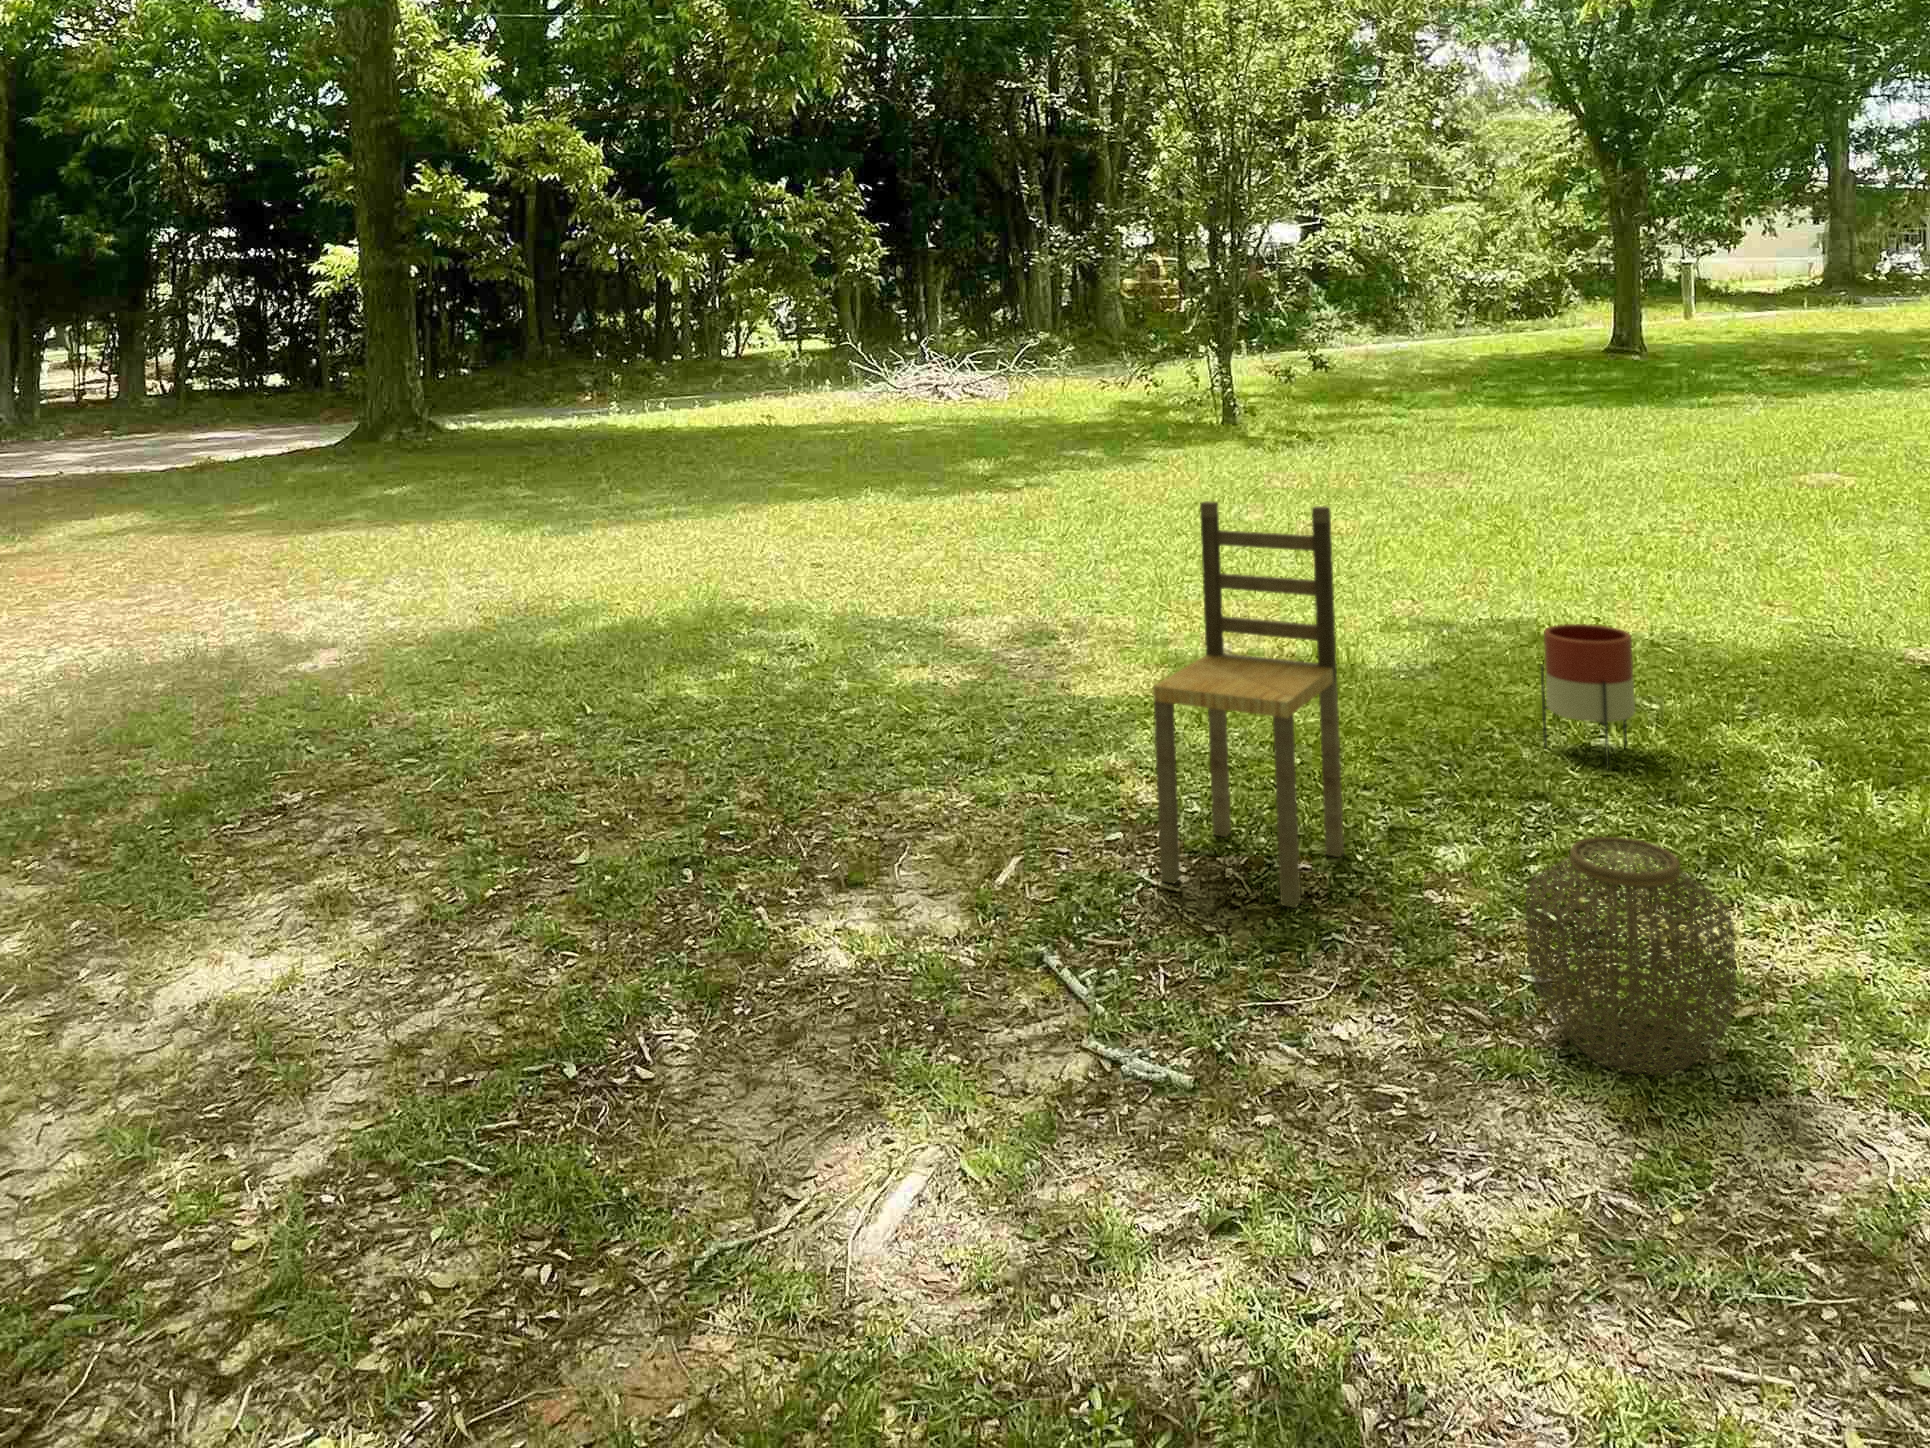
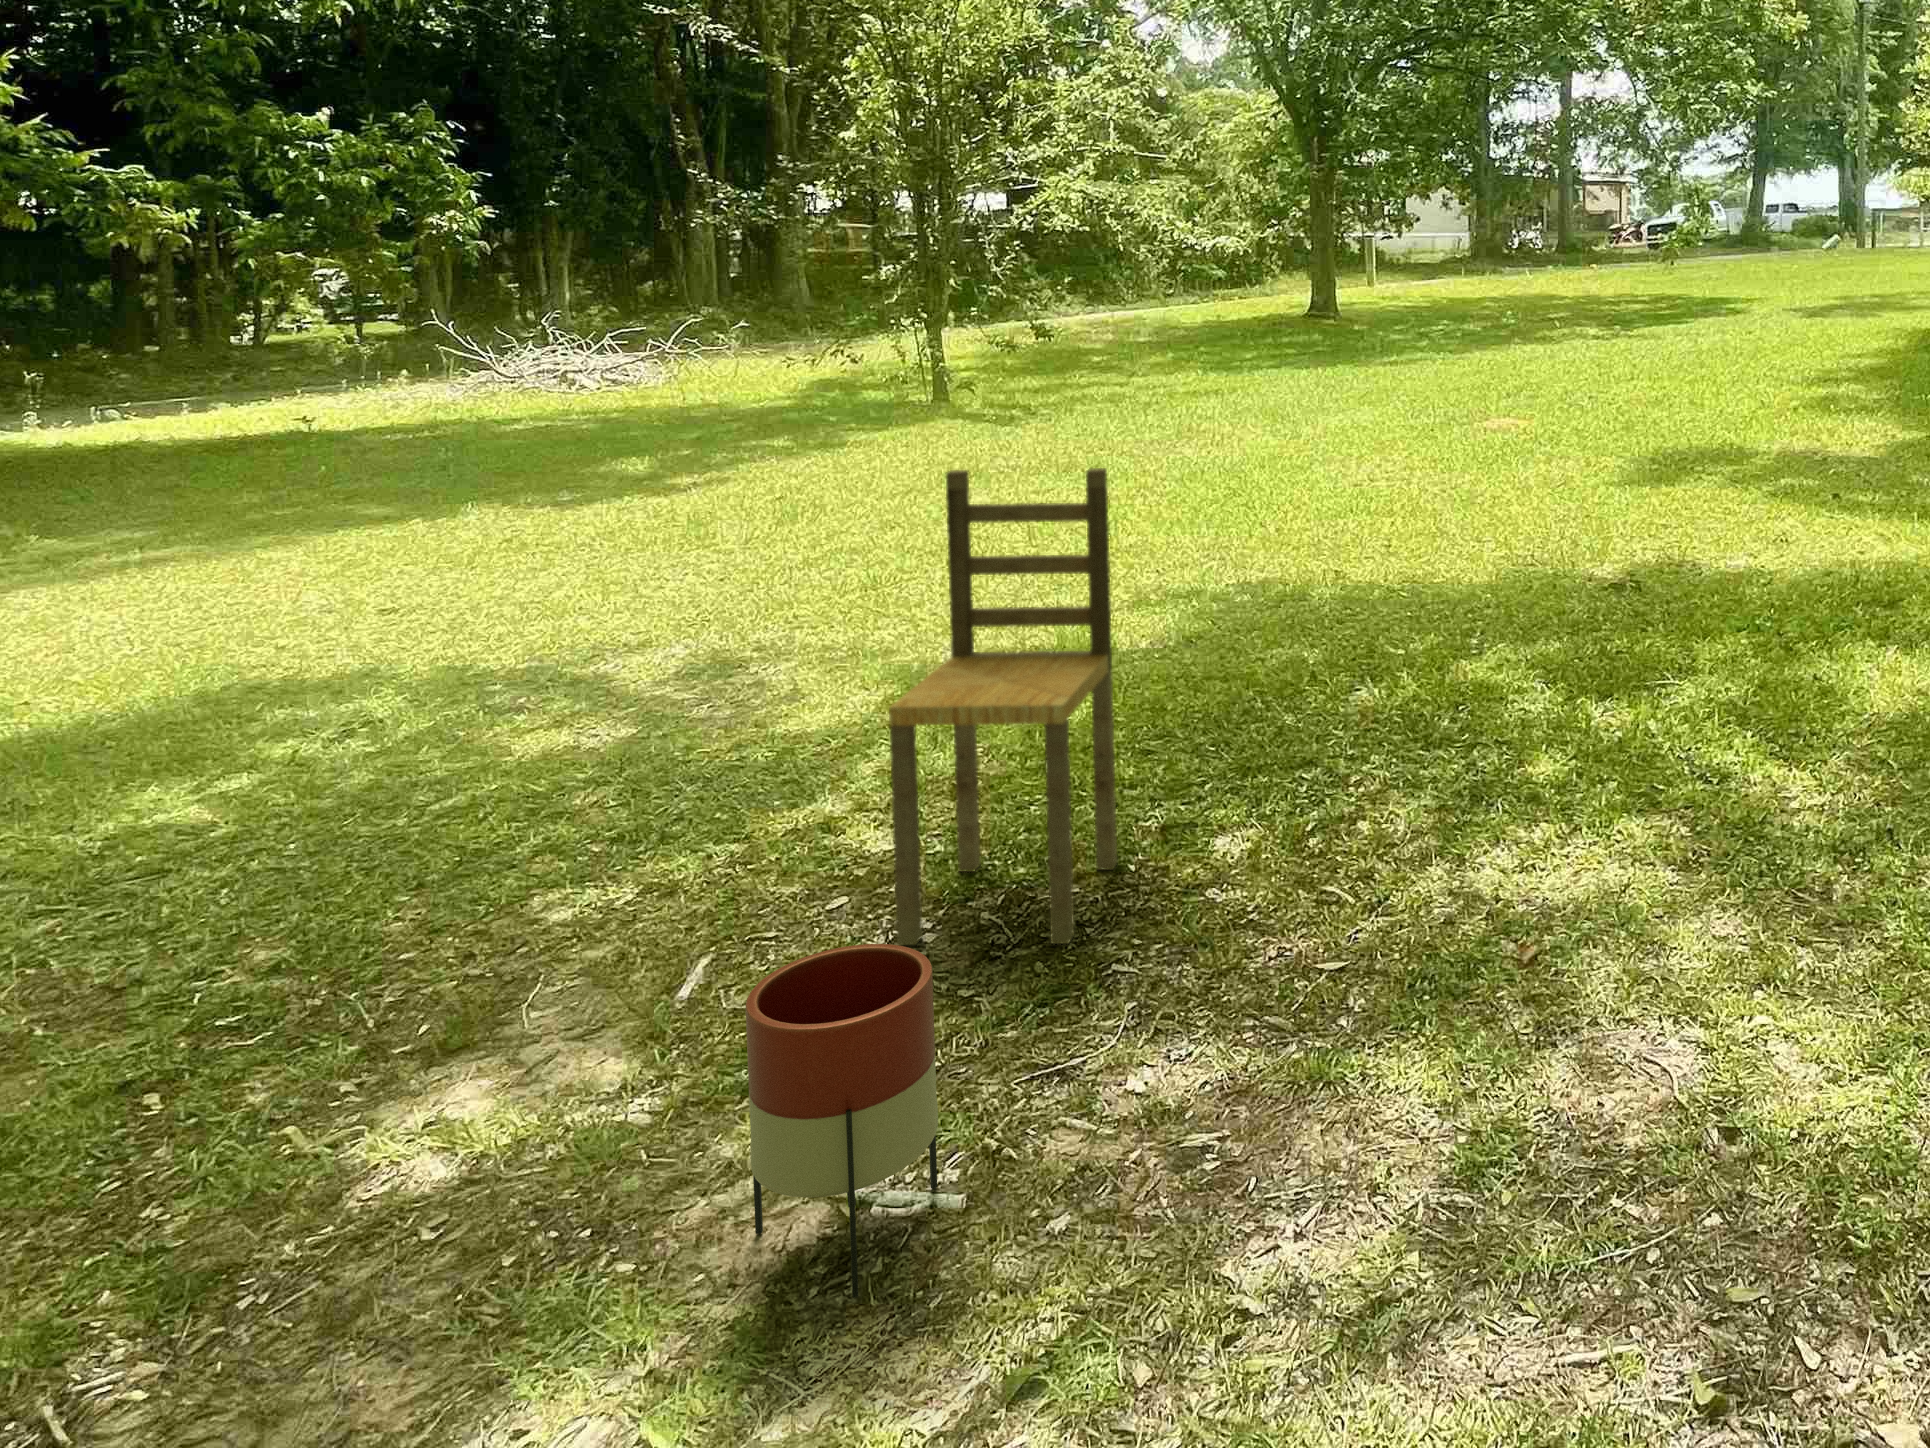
planter: present [1541,624,1635,770] -> present [745,944,938,1298]
woven basket: present [1526,837,1736,1075] -> none [1338,803,1537,1049]

